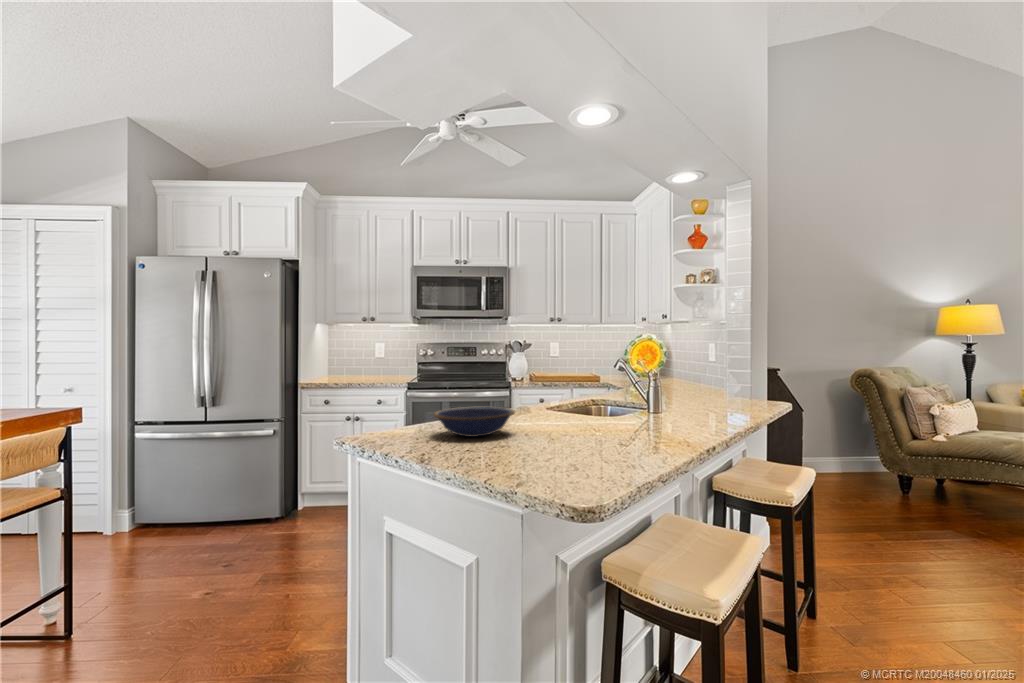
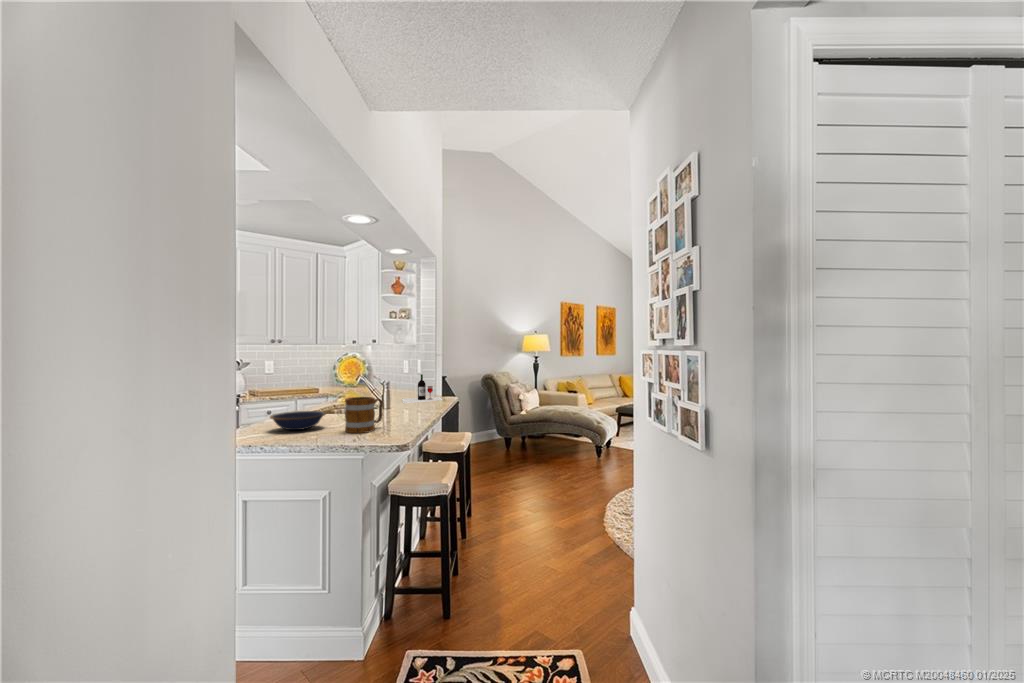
wine bottle: none [685,361,759,409] -> present [402,374,442,403]
mug: none [519,389,592,456] -> present [345,397,383,433]

